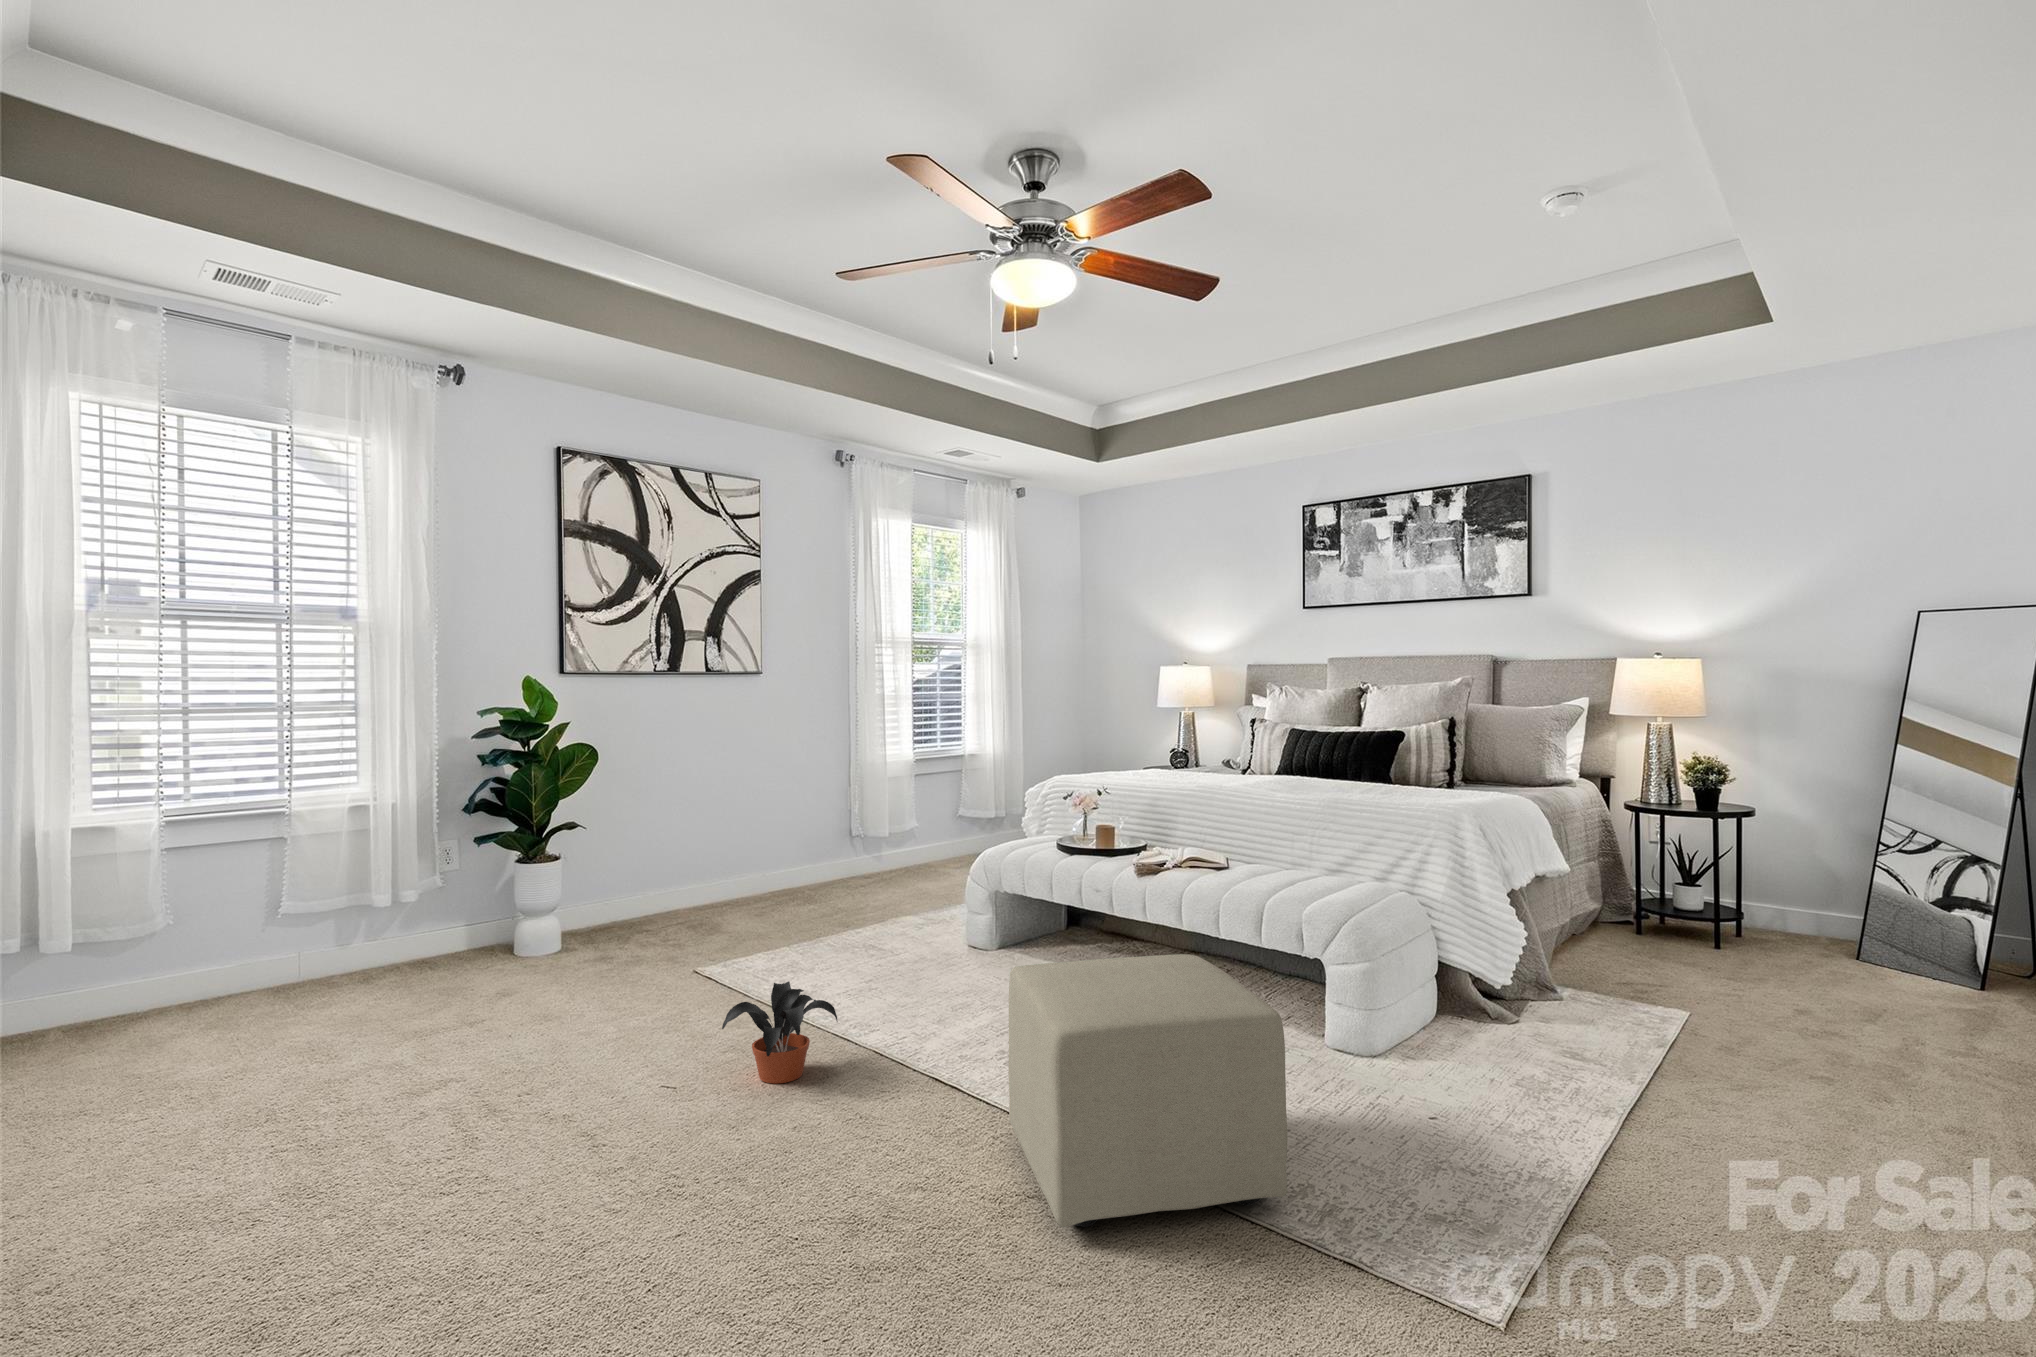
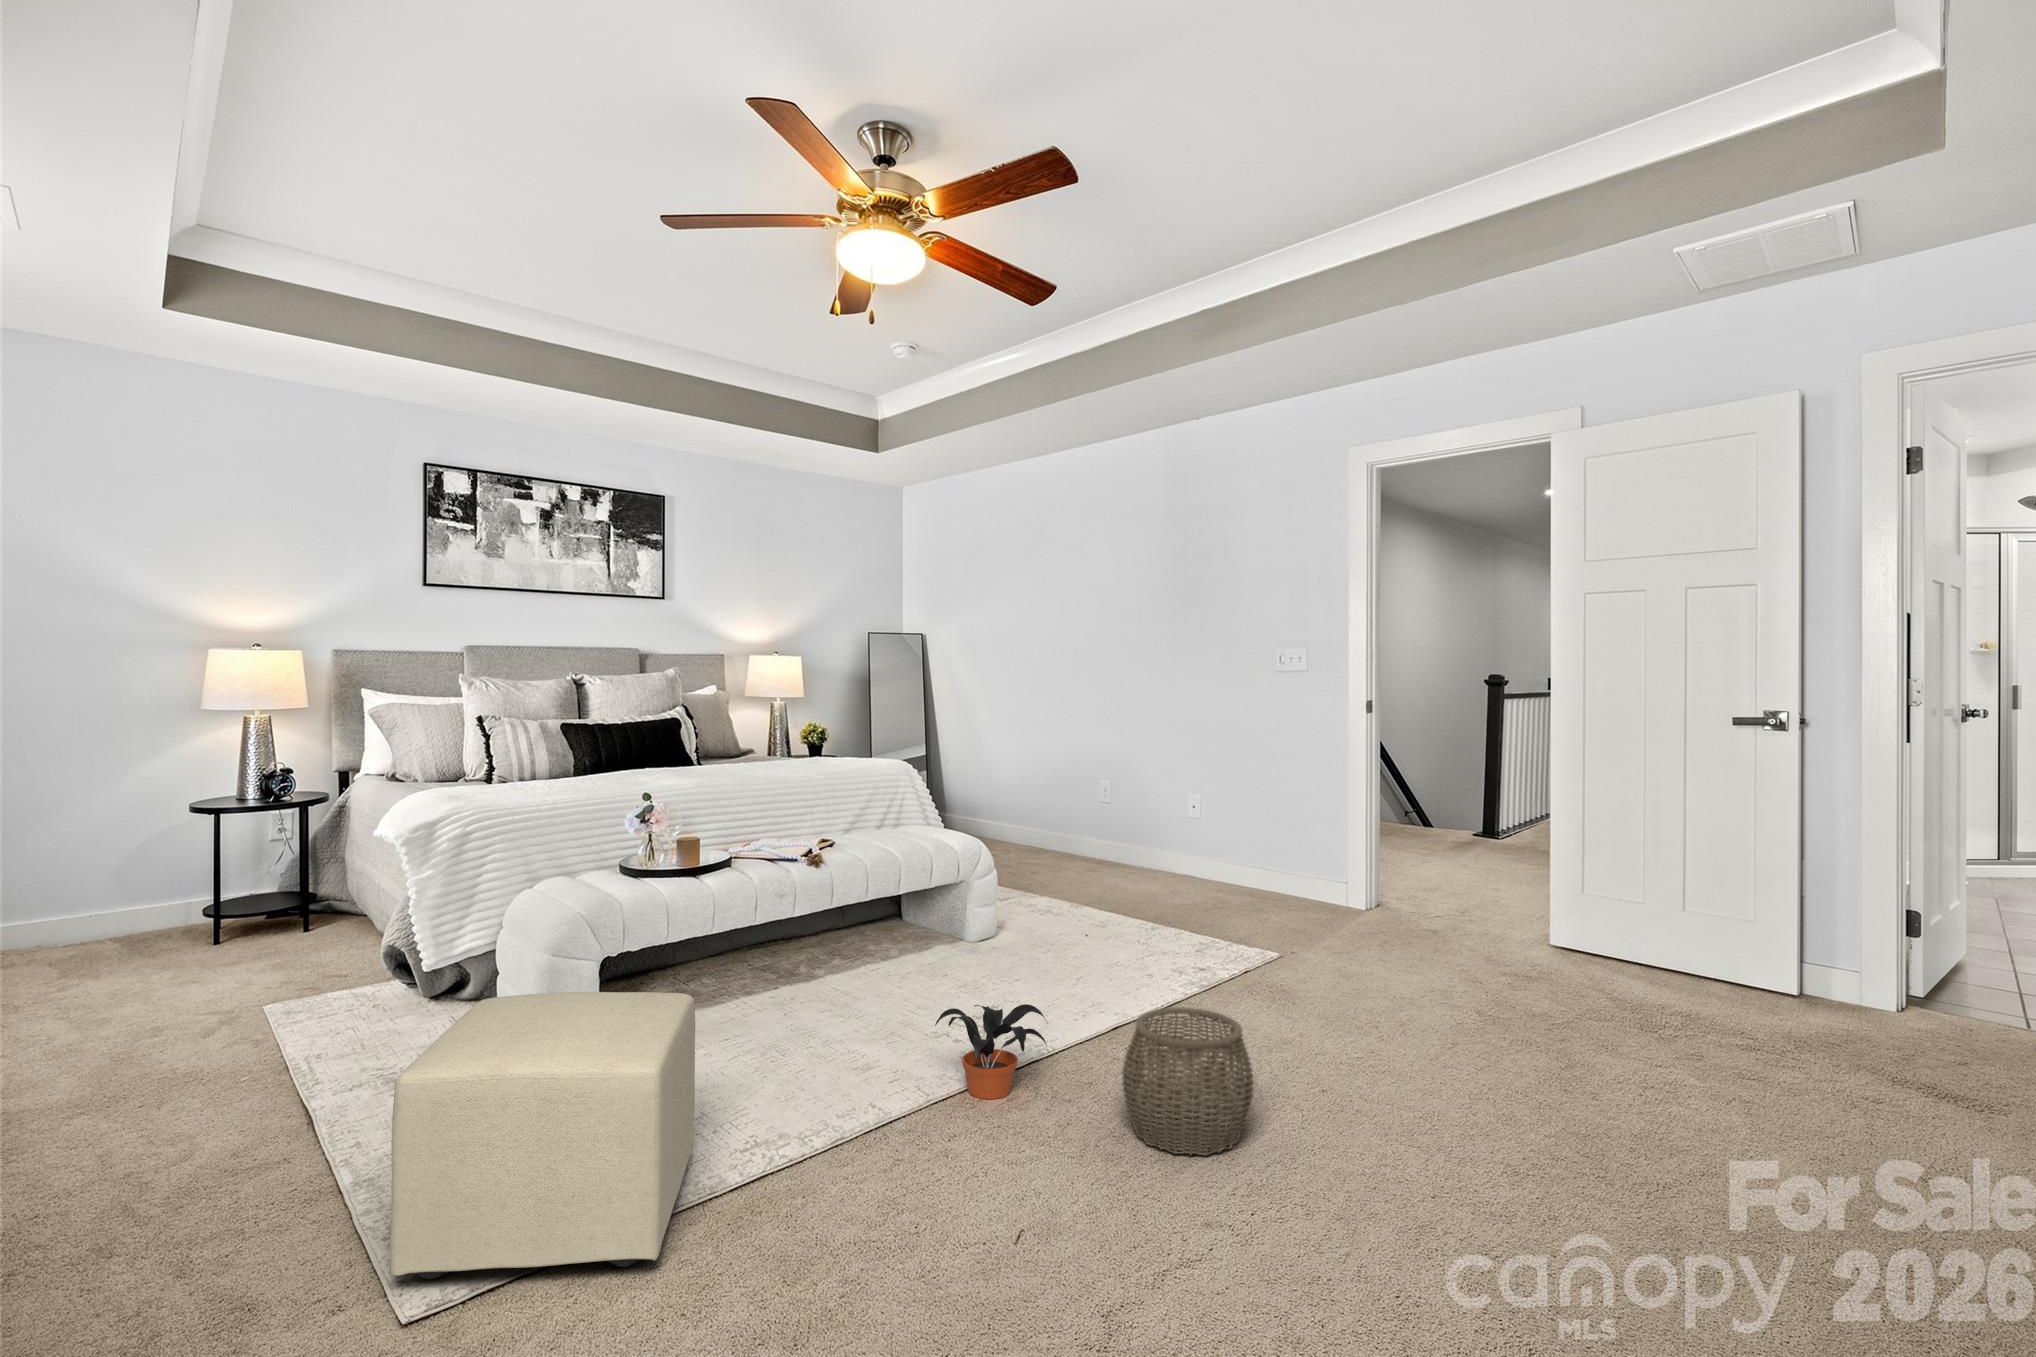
ottoman: present [1008,954,1288,1227] -> present [390,992,695,1279]
woven basket: none [547,1023,706,1197] -> present [1122,1007,1254,1155]

